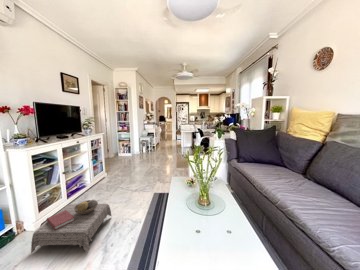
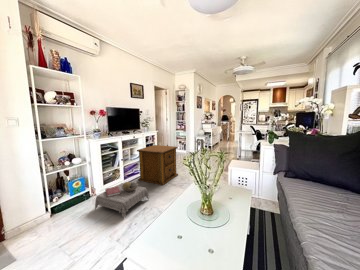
side table: none [82,150,134,195] -> present [137,145,178,185]

